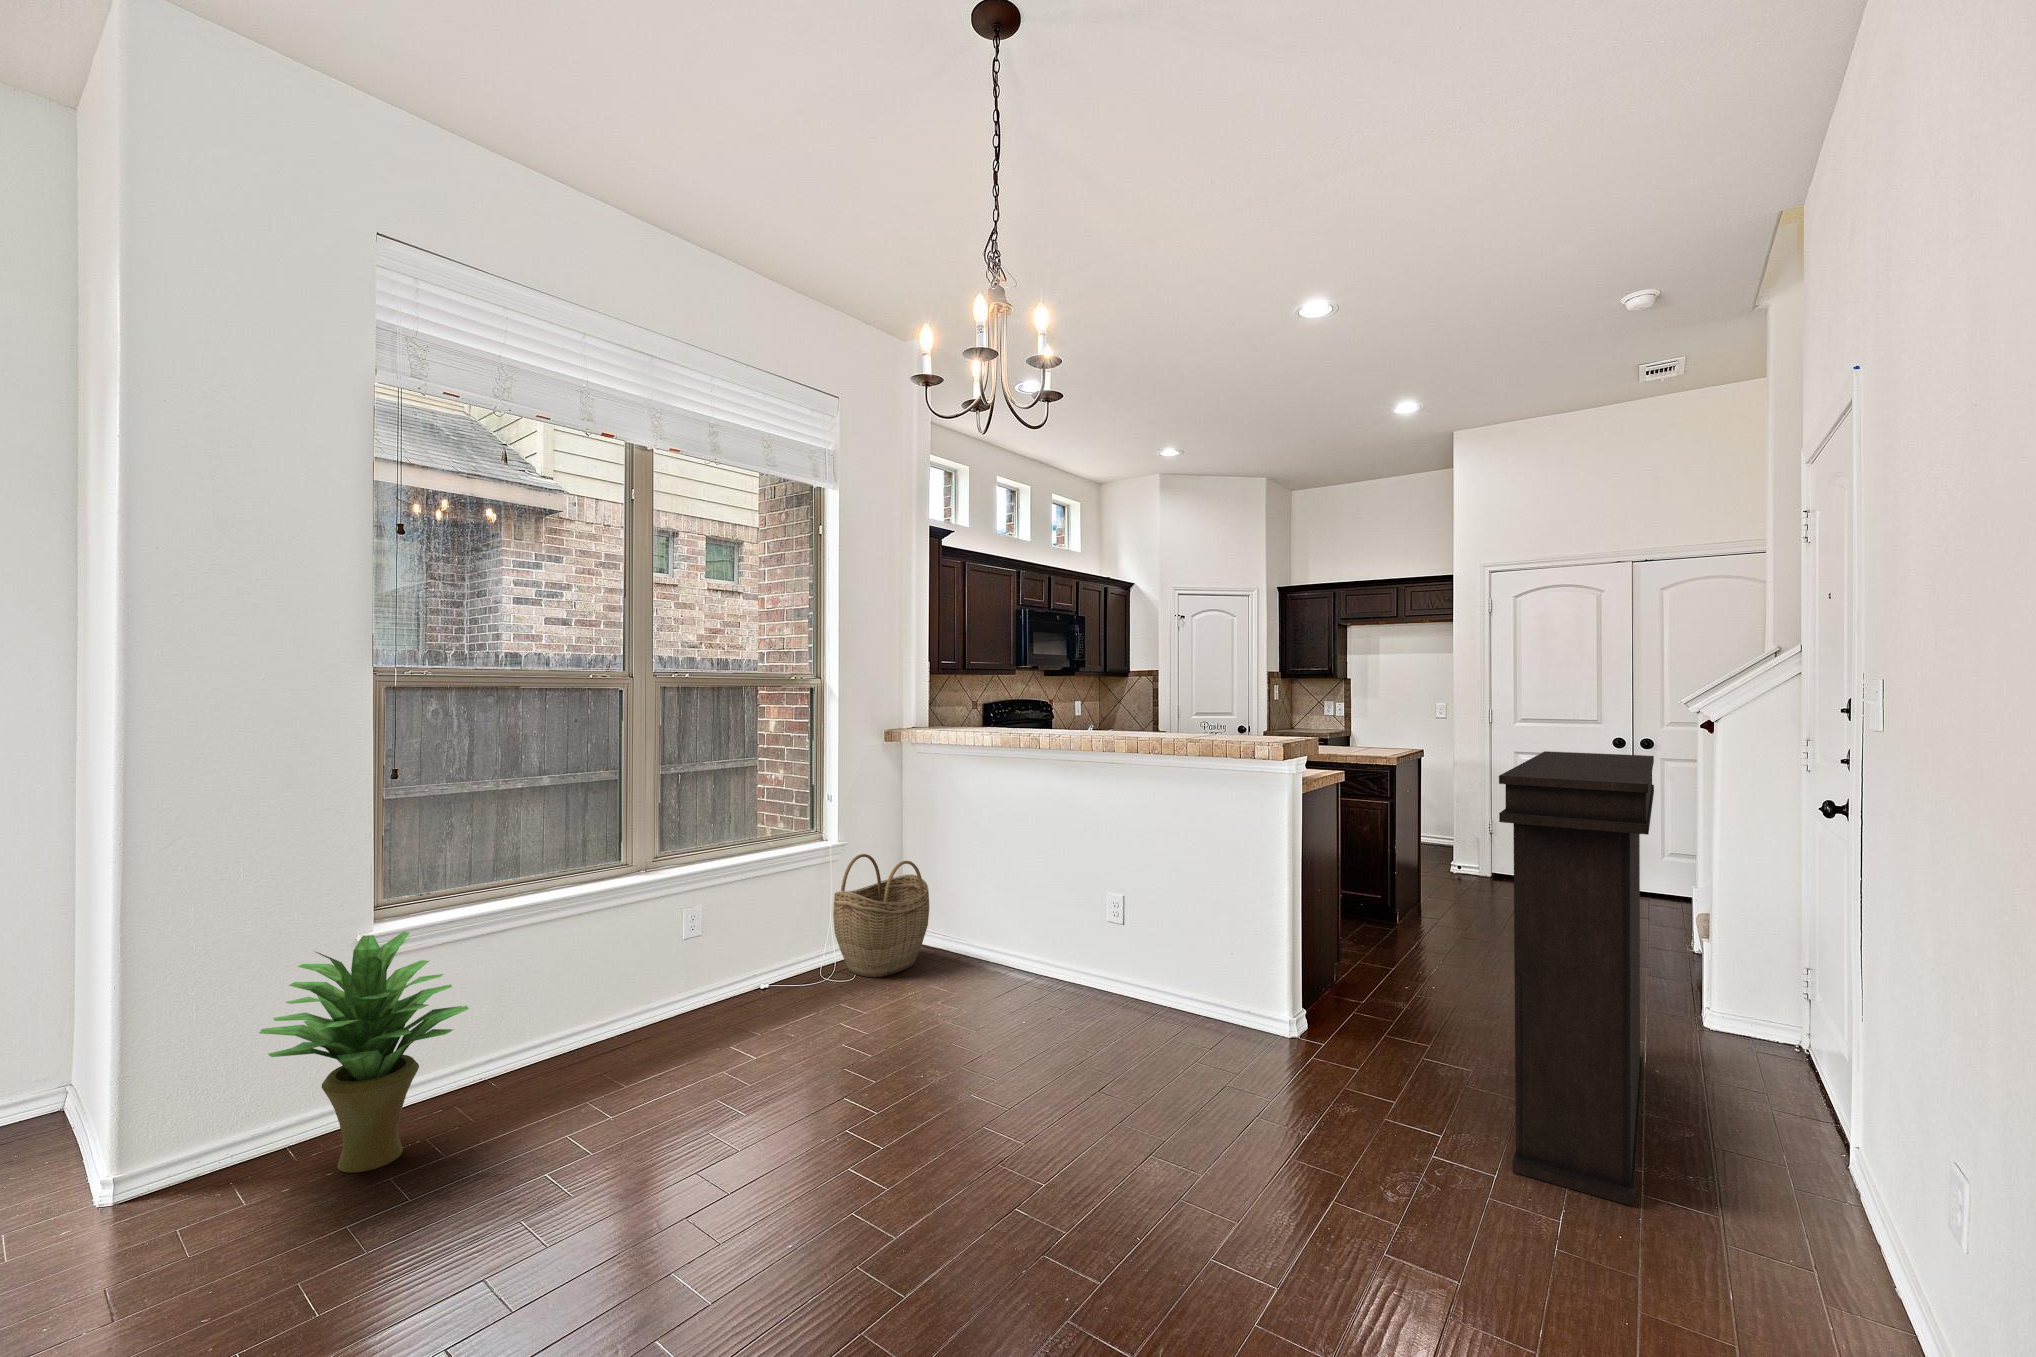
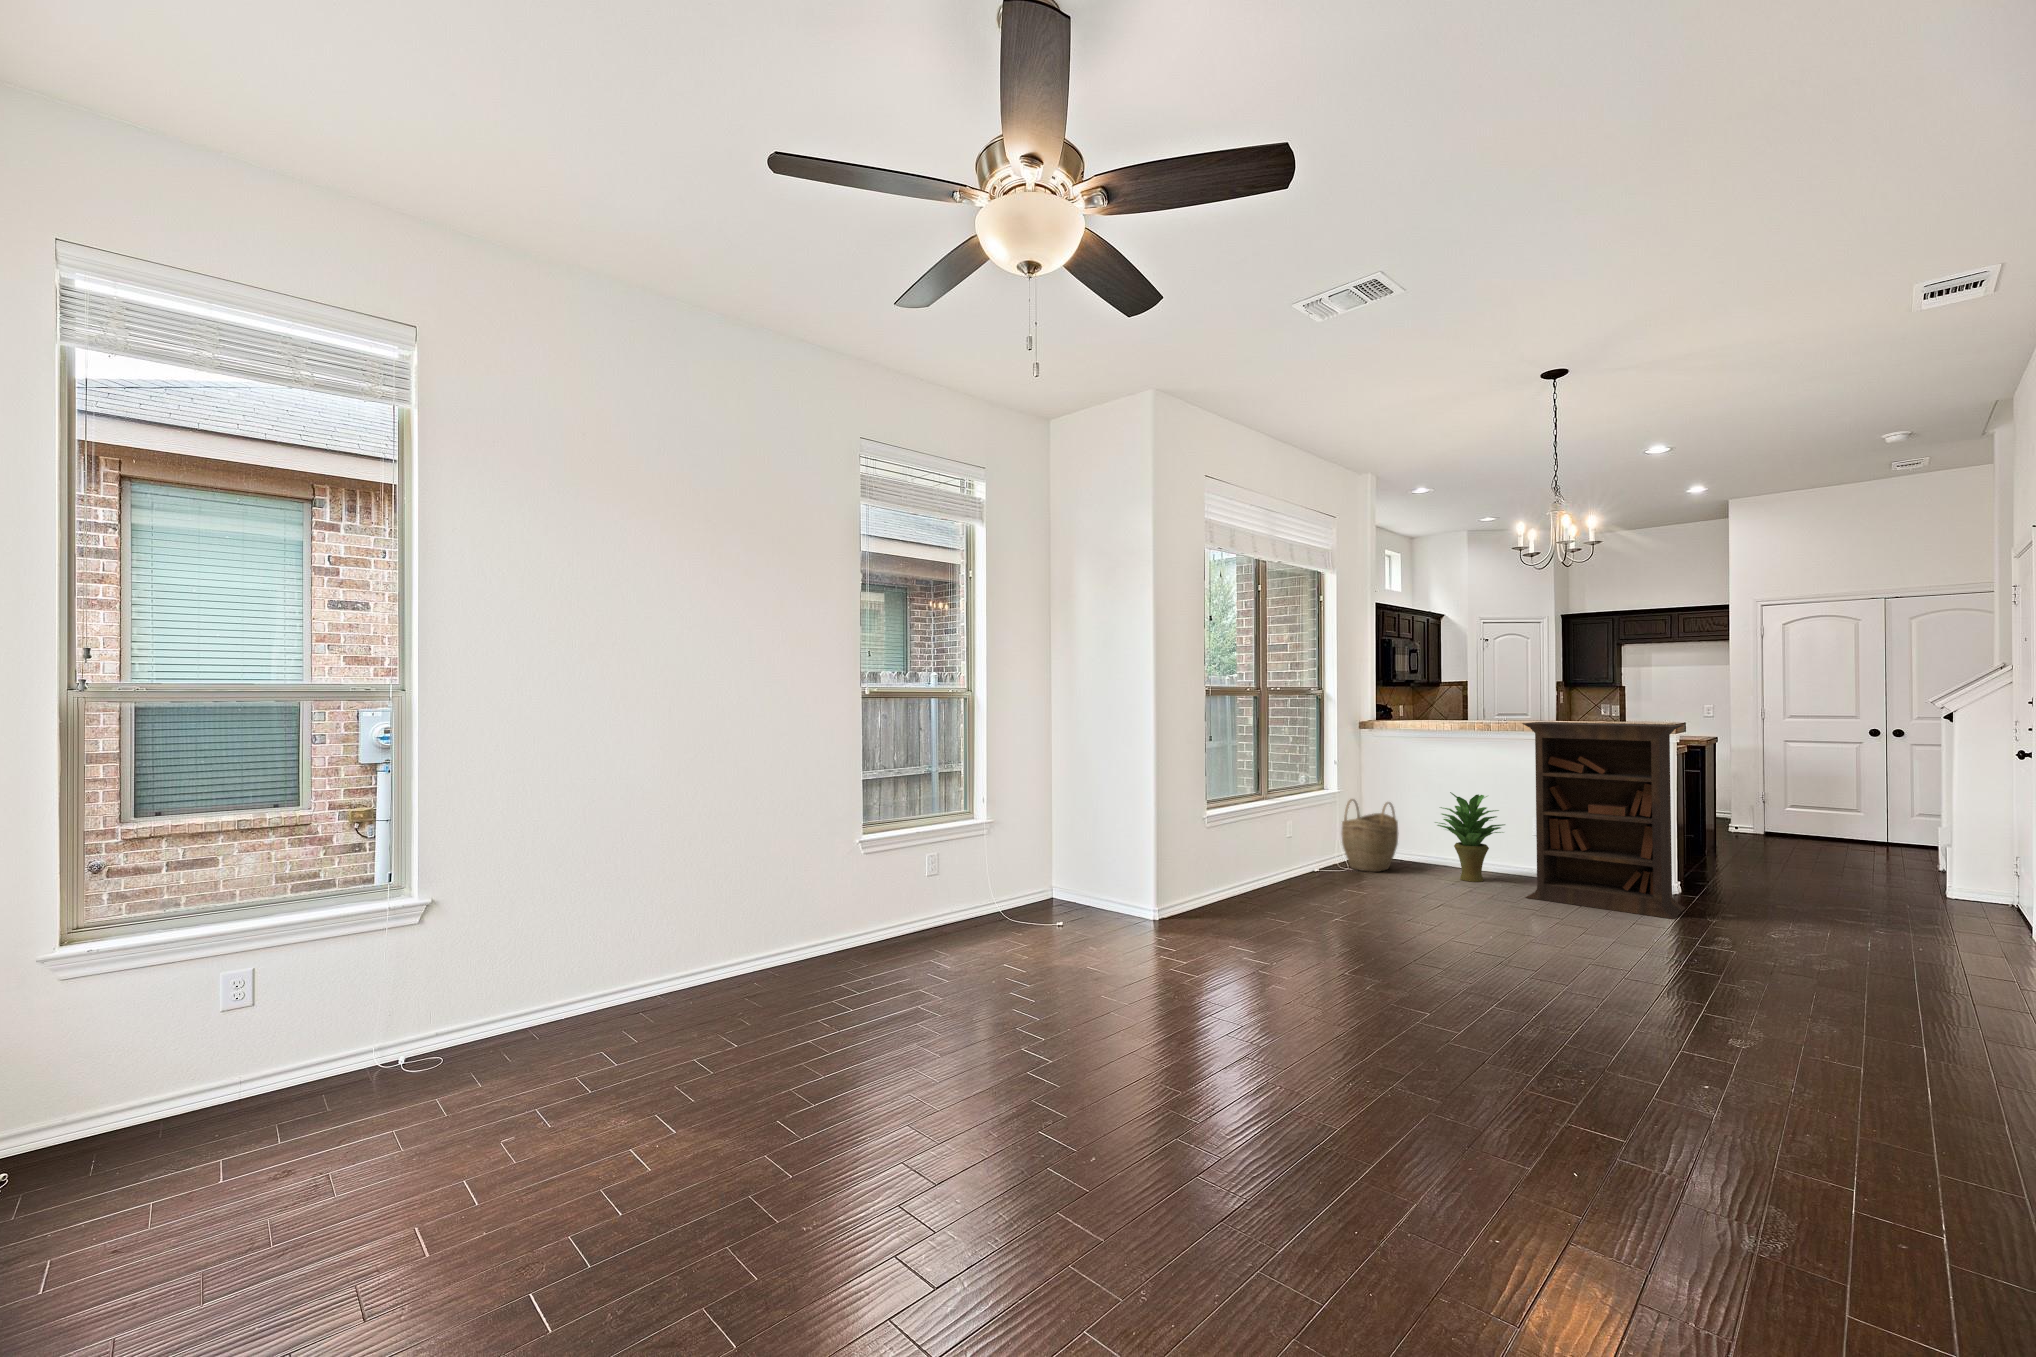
bookcase: none [1048,734,1298,1104] -> present [1523,722,1685,919]
console table: present [1499,751,1654,1206] -> none [1829,731,1917,951]
potted plant: present [259,932,469,1173] -> present [1435,792,1505,882]

